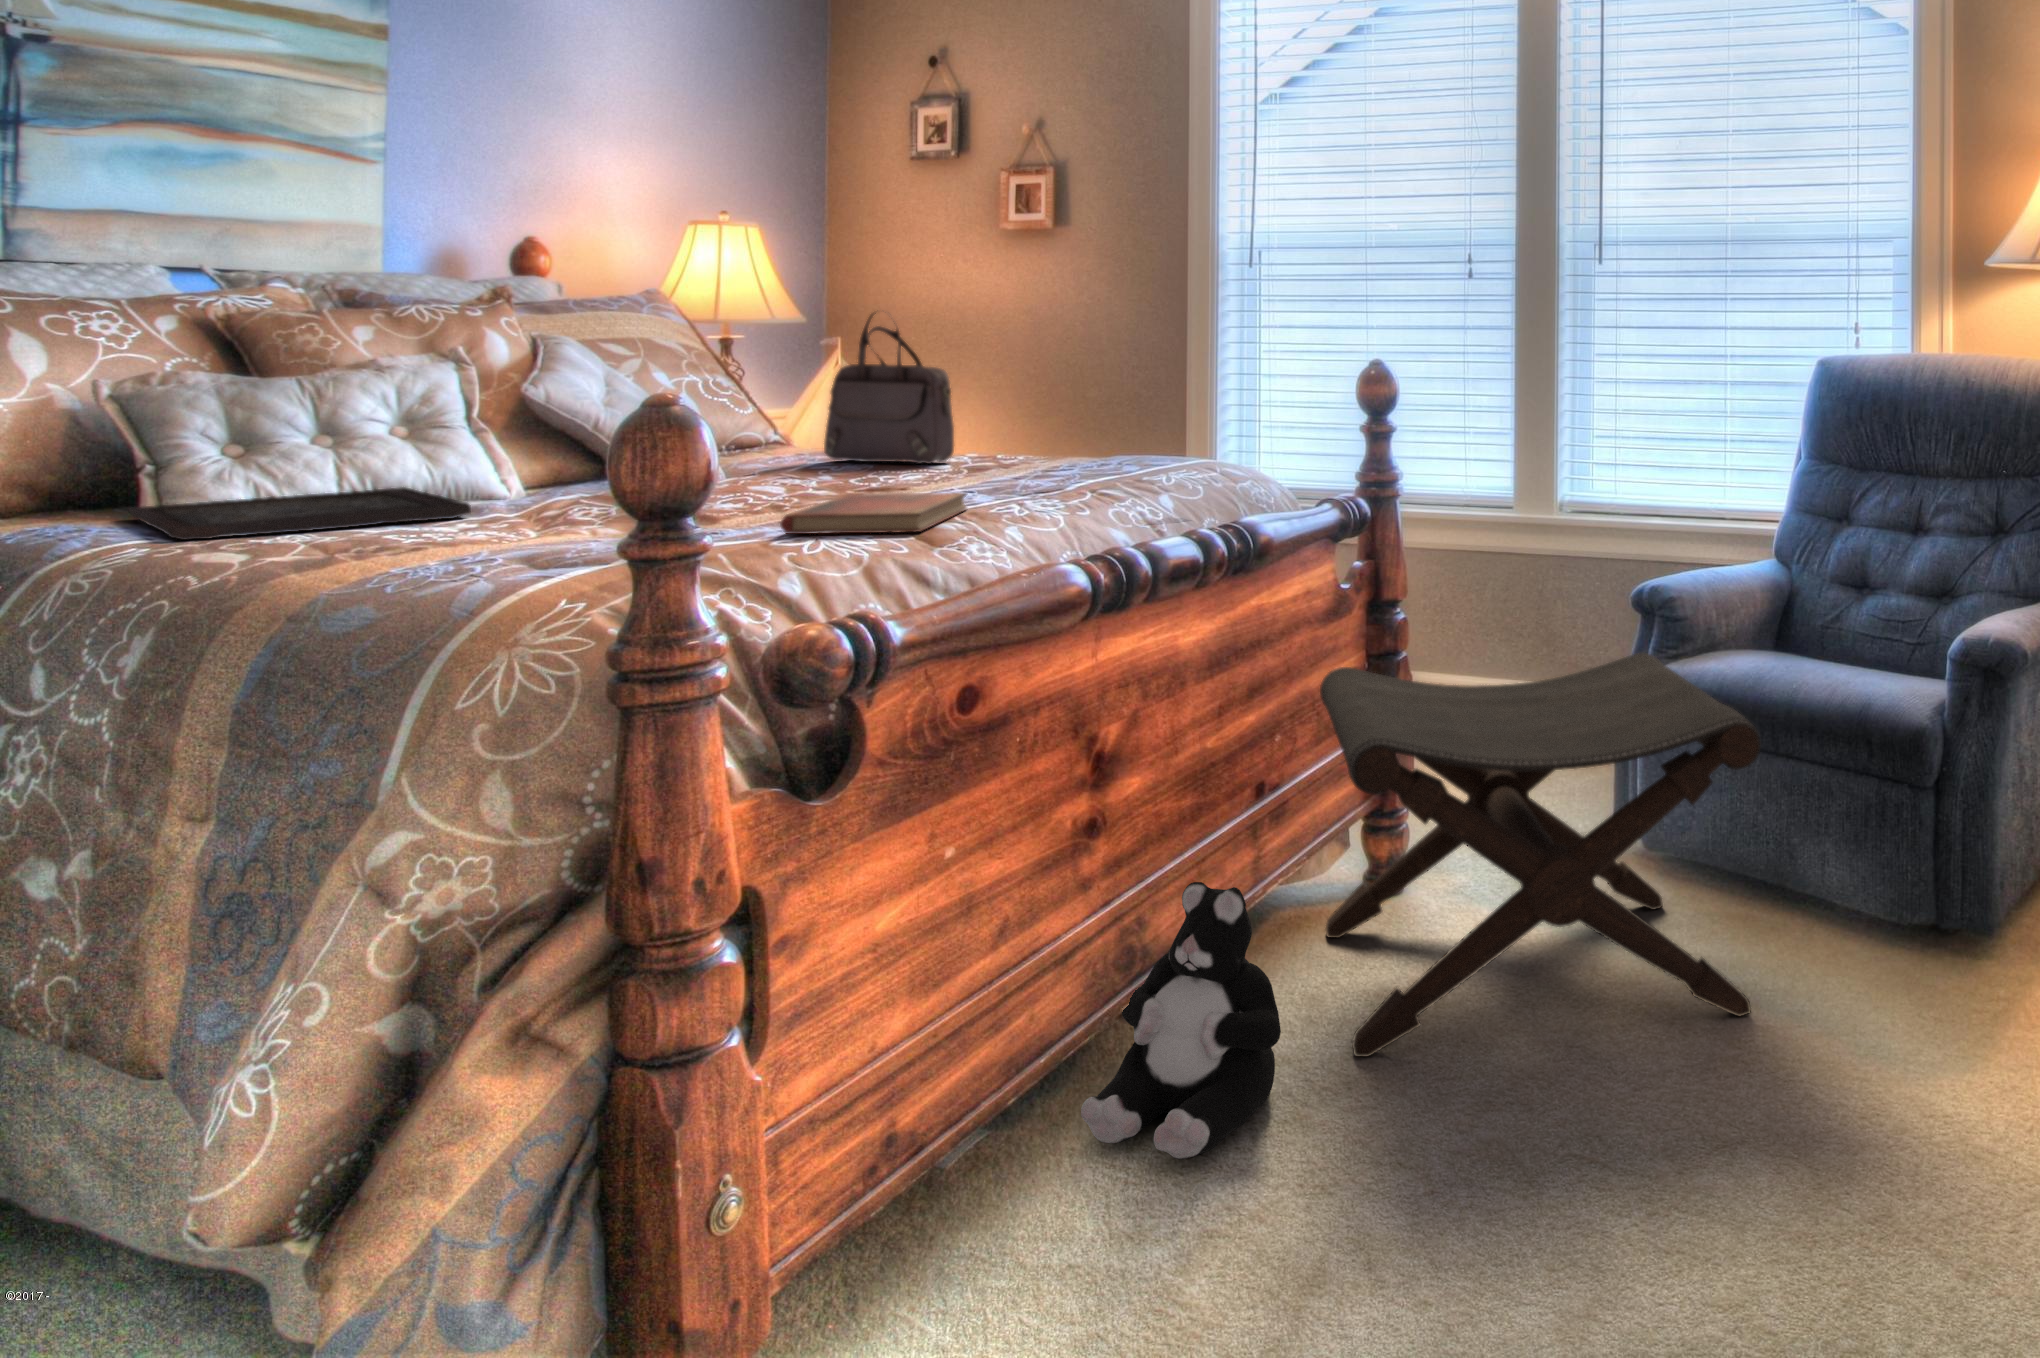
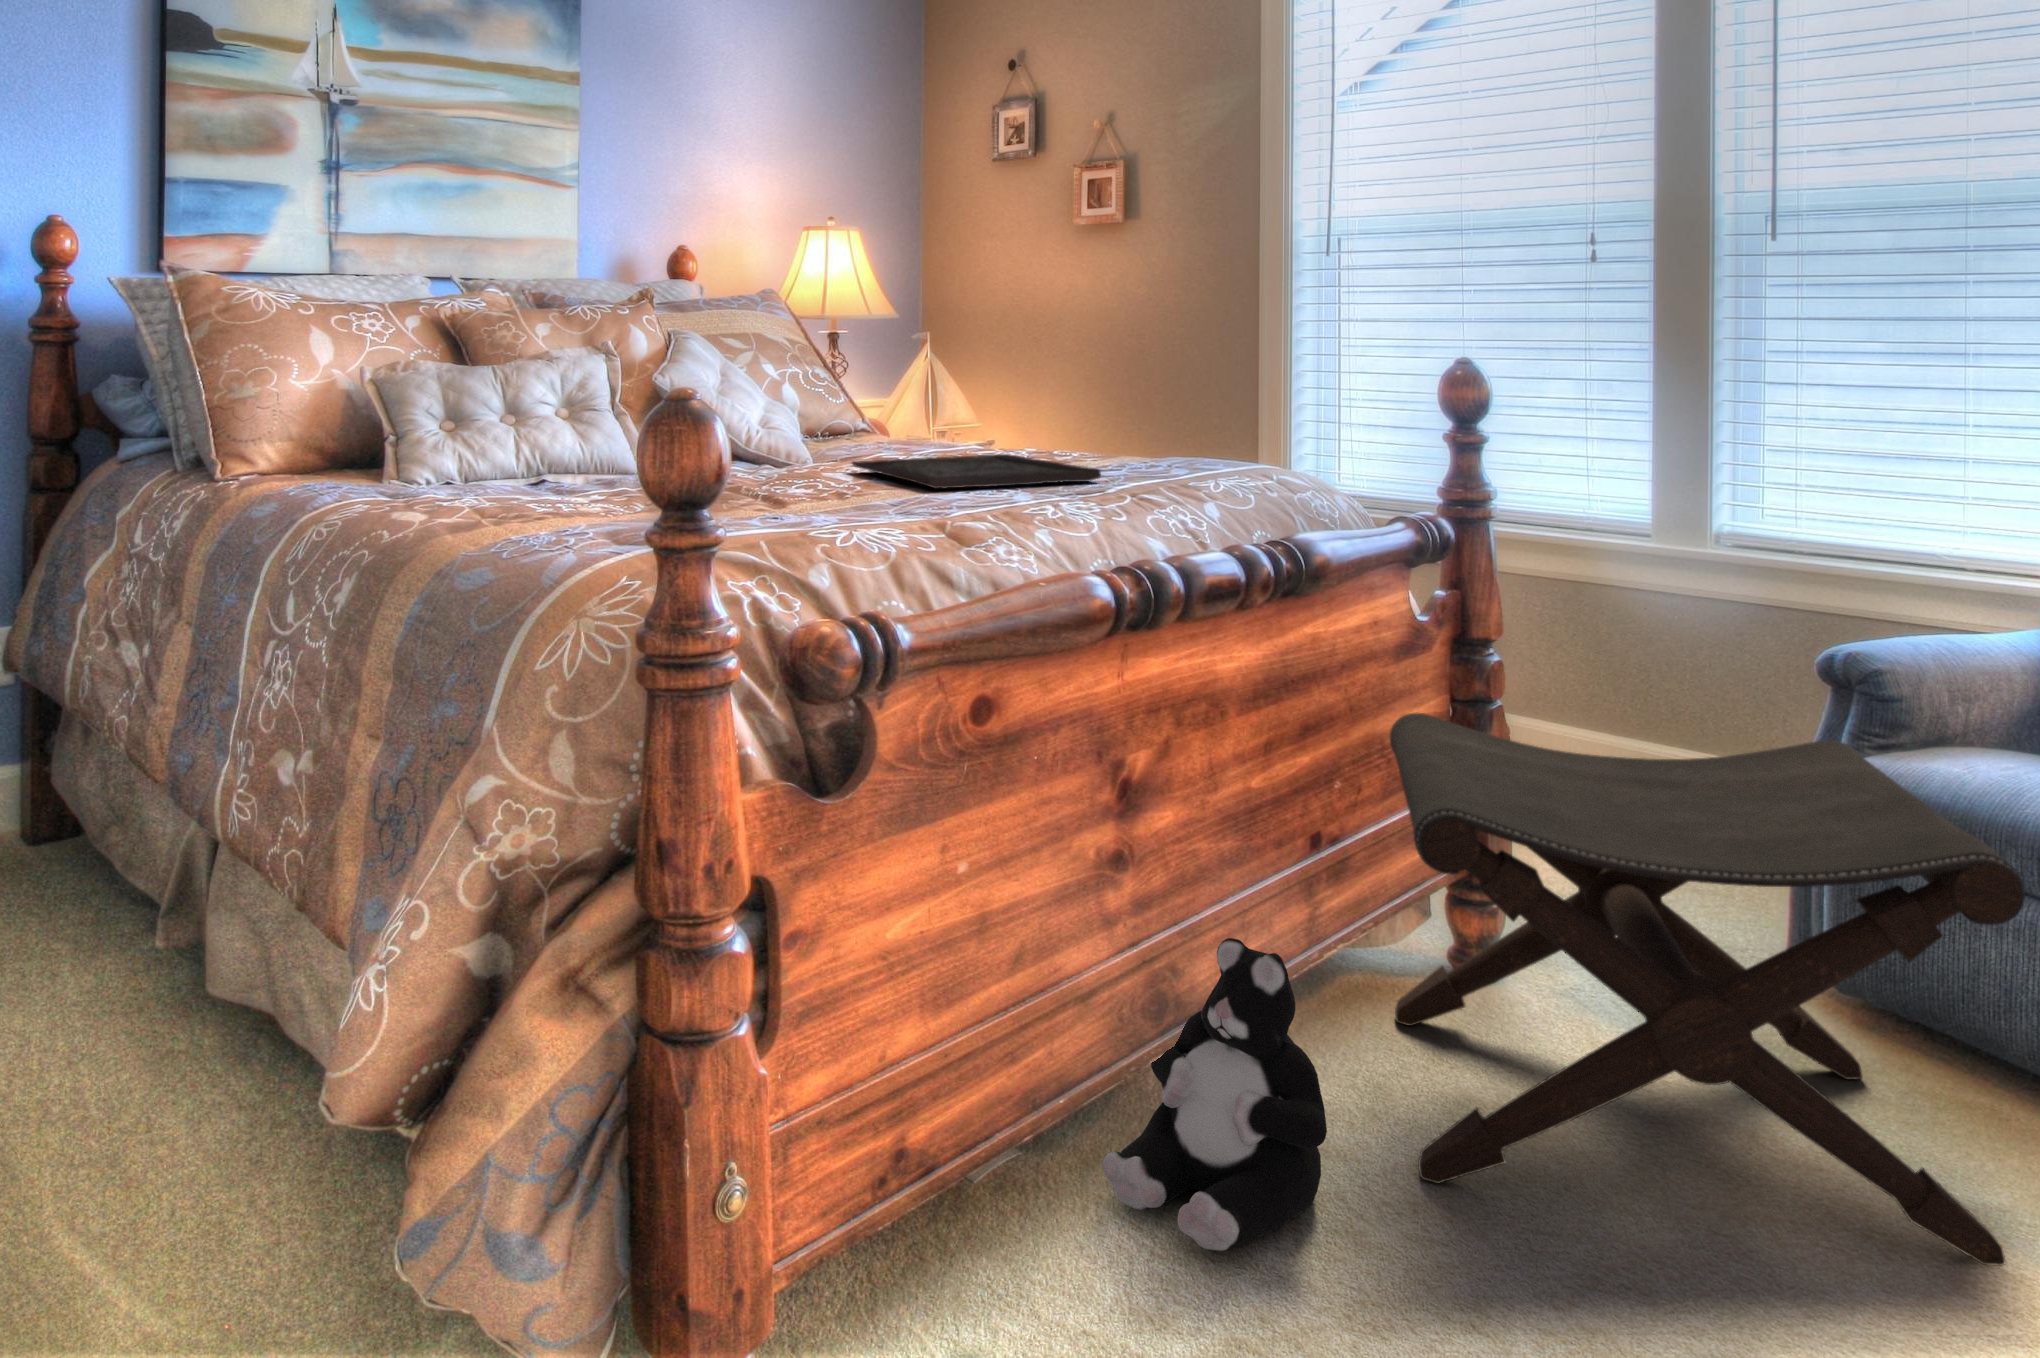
handbag: present [824,313,954,464] -> none [894,305,1009,459]
tray: present [129,487,471,540] -> present [852,454,1101,488]
diary: present [780,493,967,534] -> none [822,487,1002,531]

